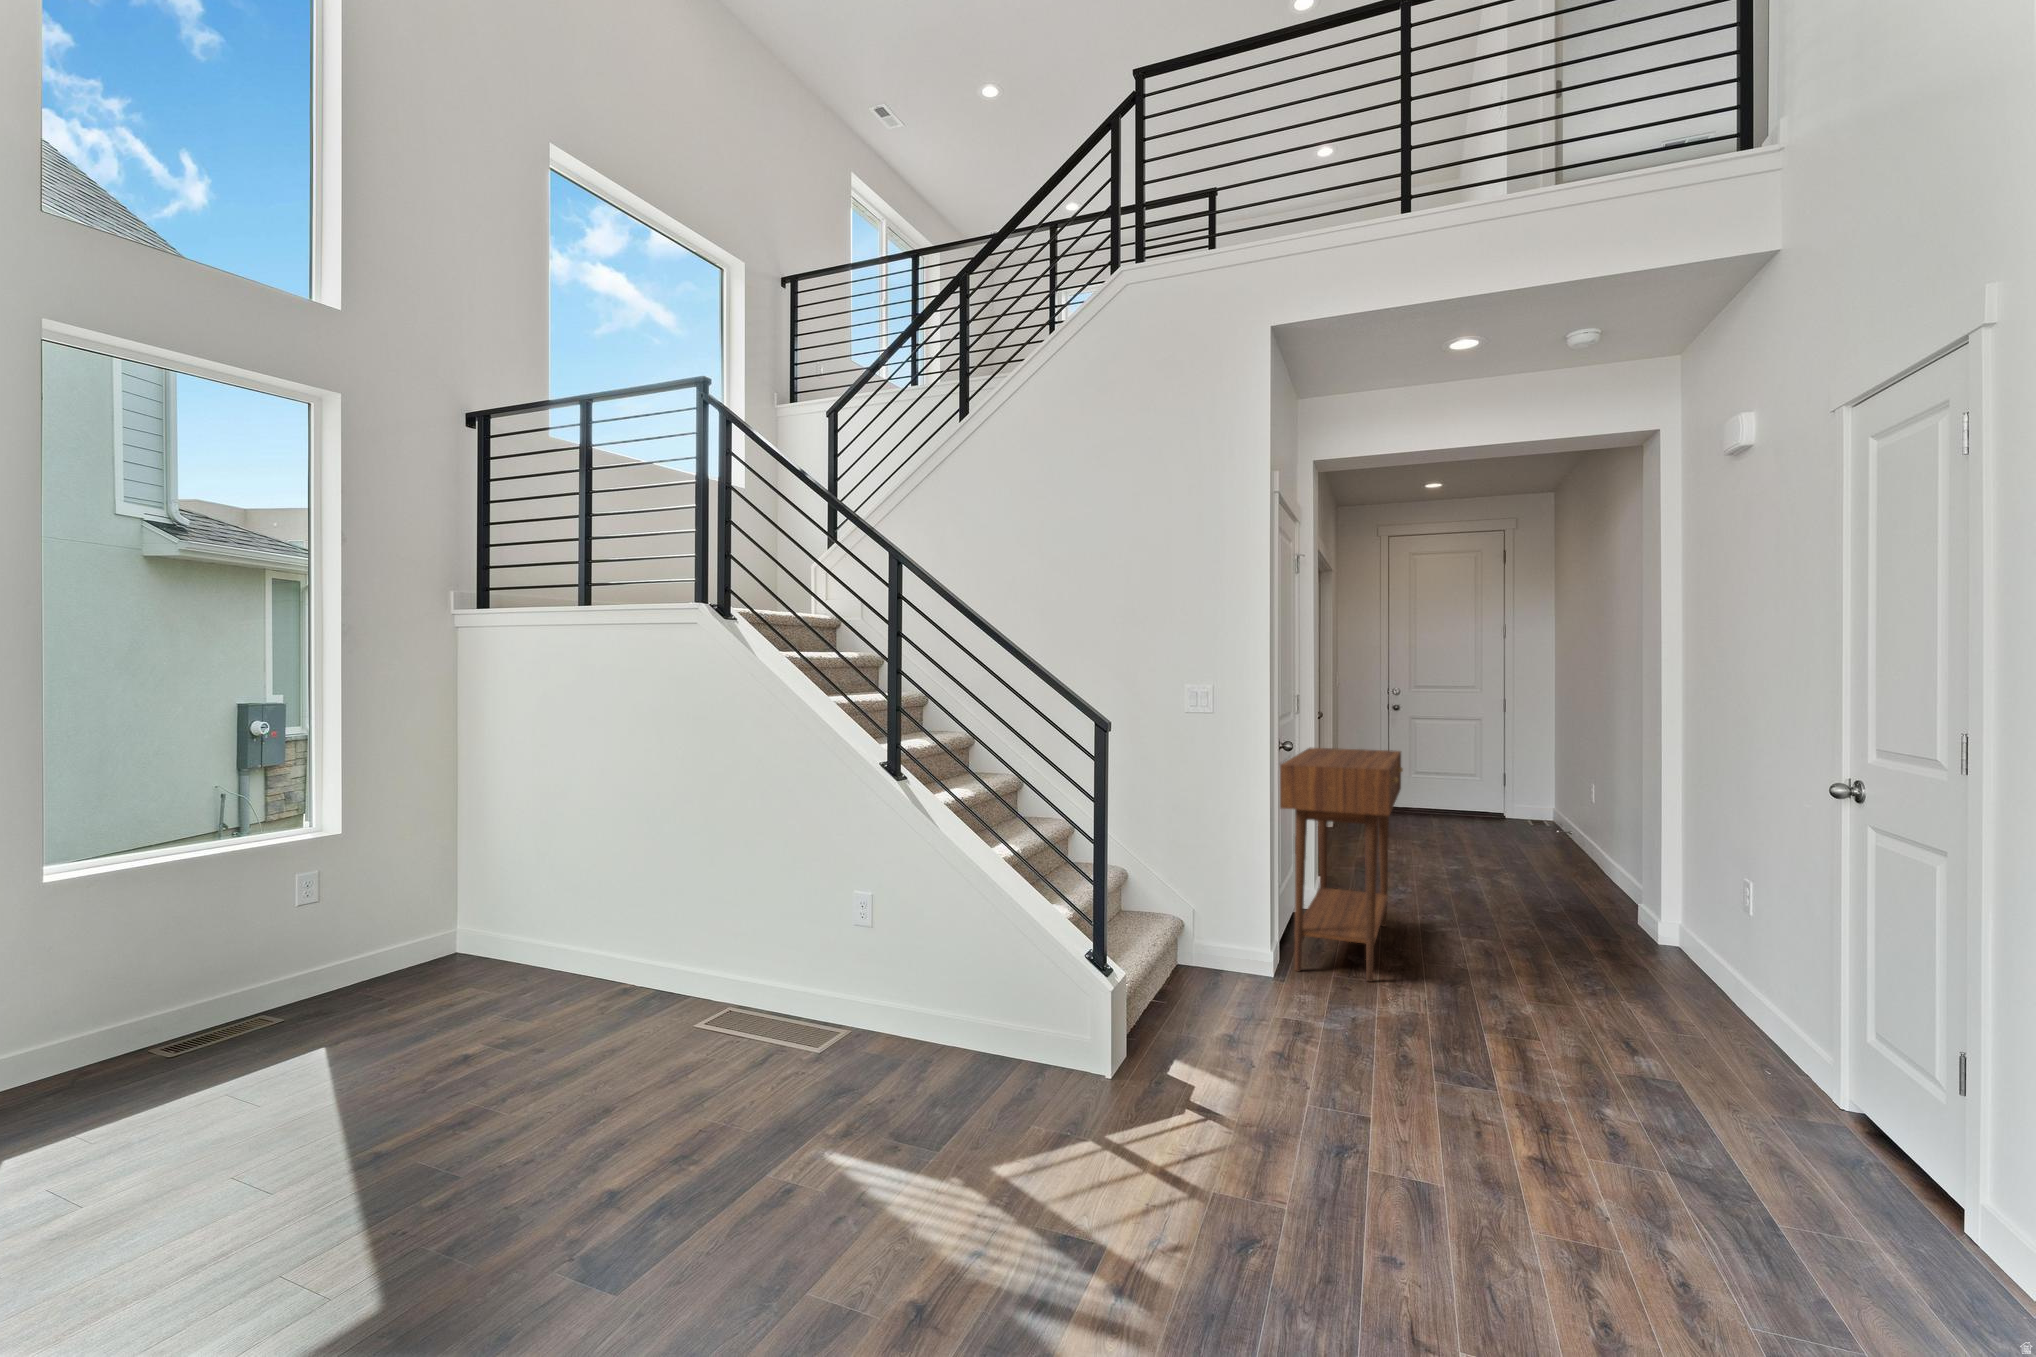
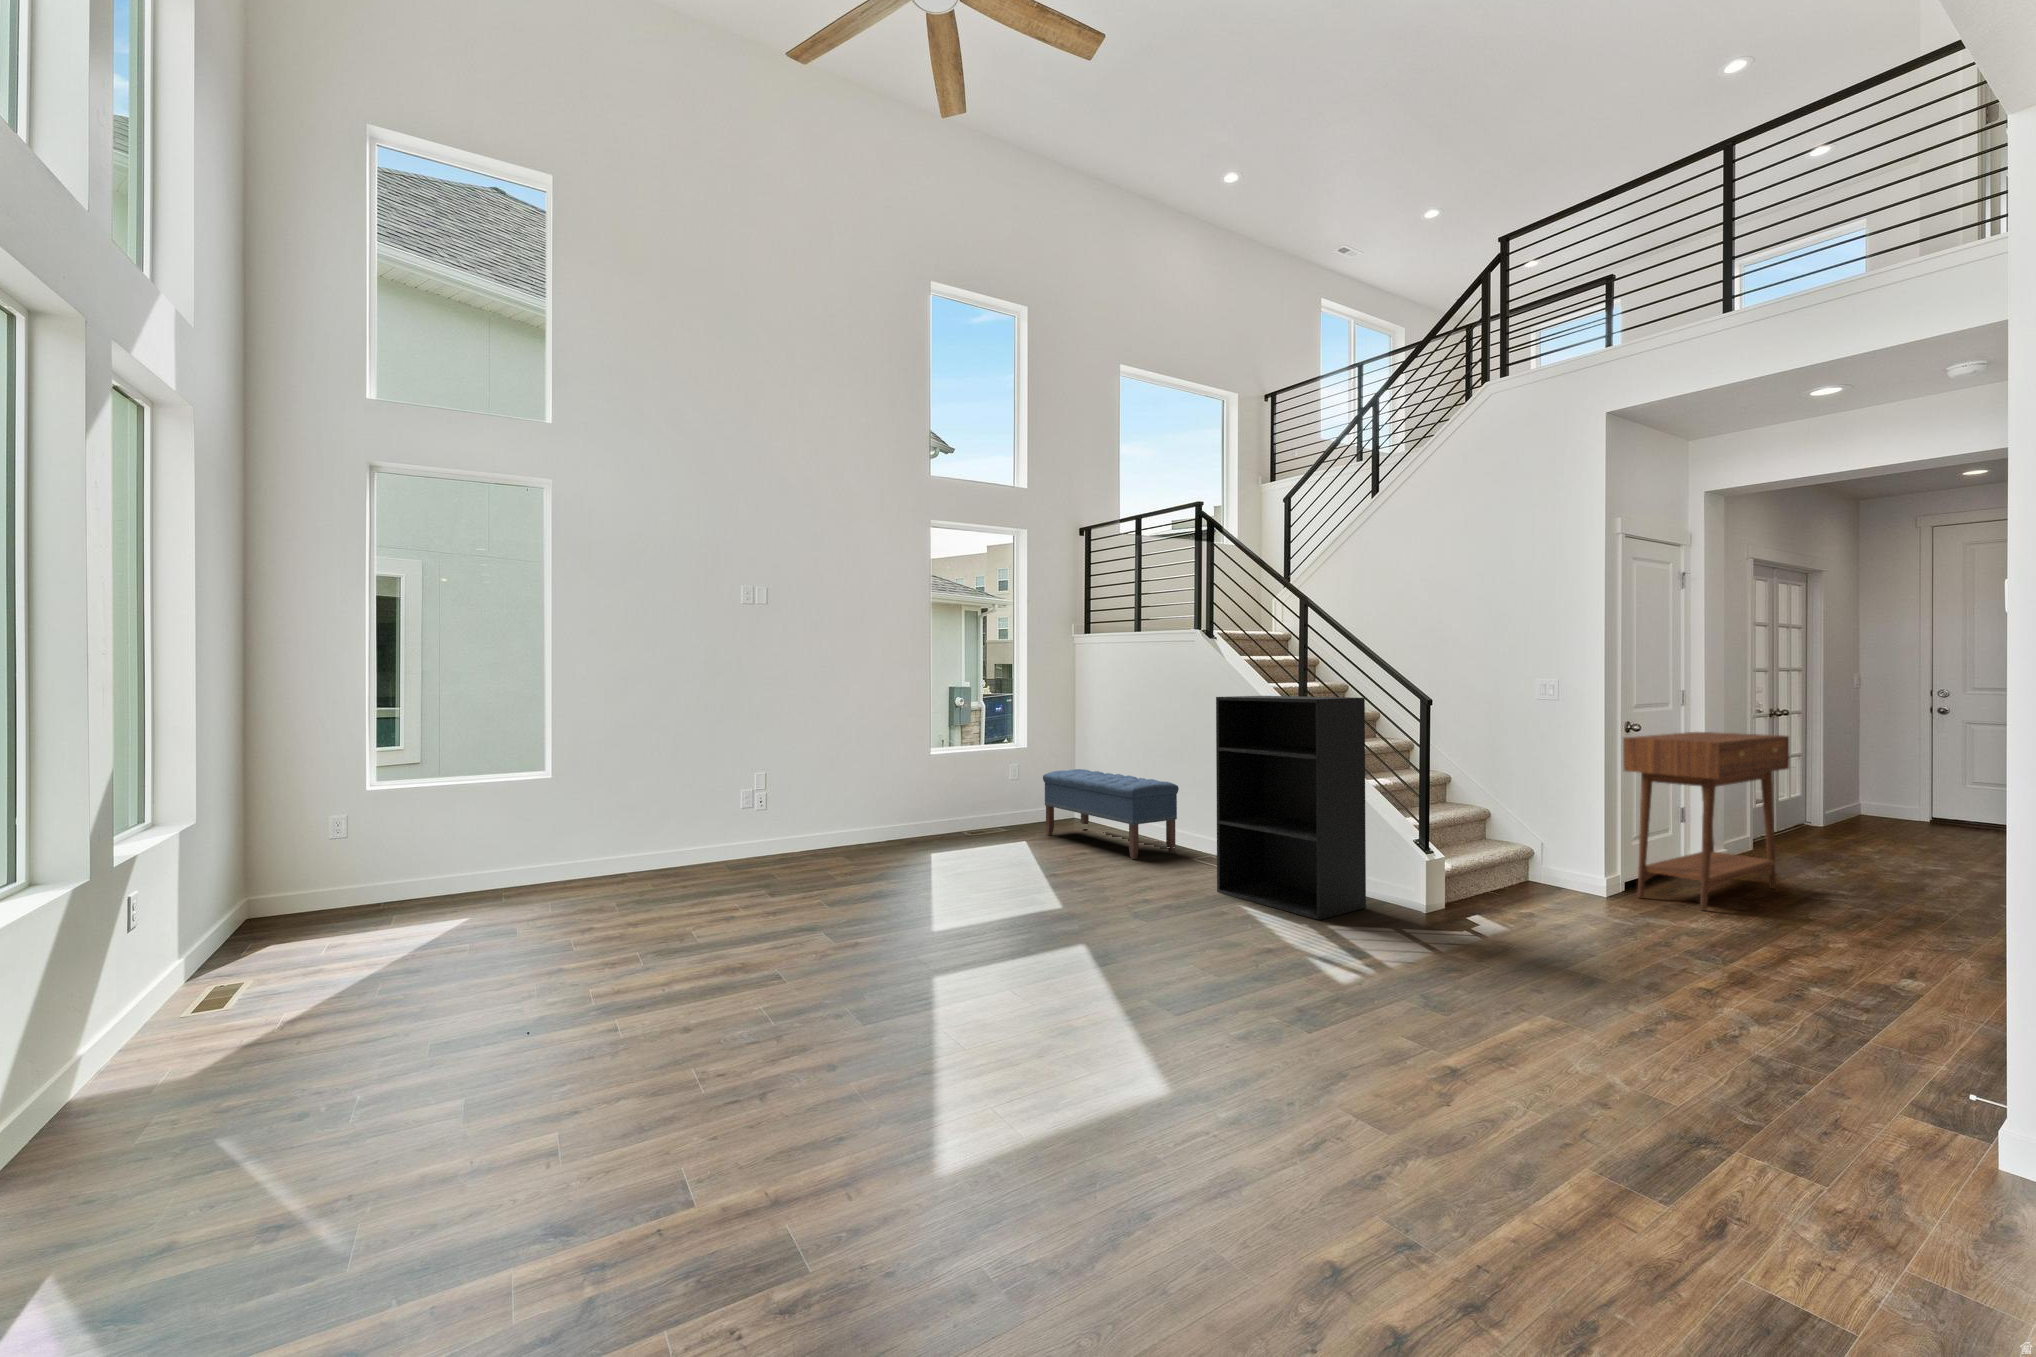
bookshelf: none [758,722,1017,1141] -> present [1216,696,1366,920]
bench: none [385,853,667,1032] -> present [1043,769,1179,859]

